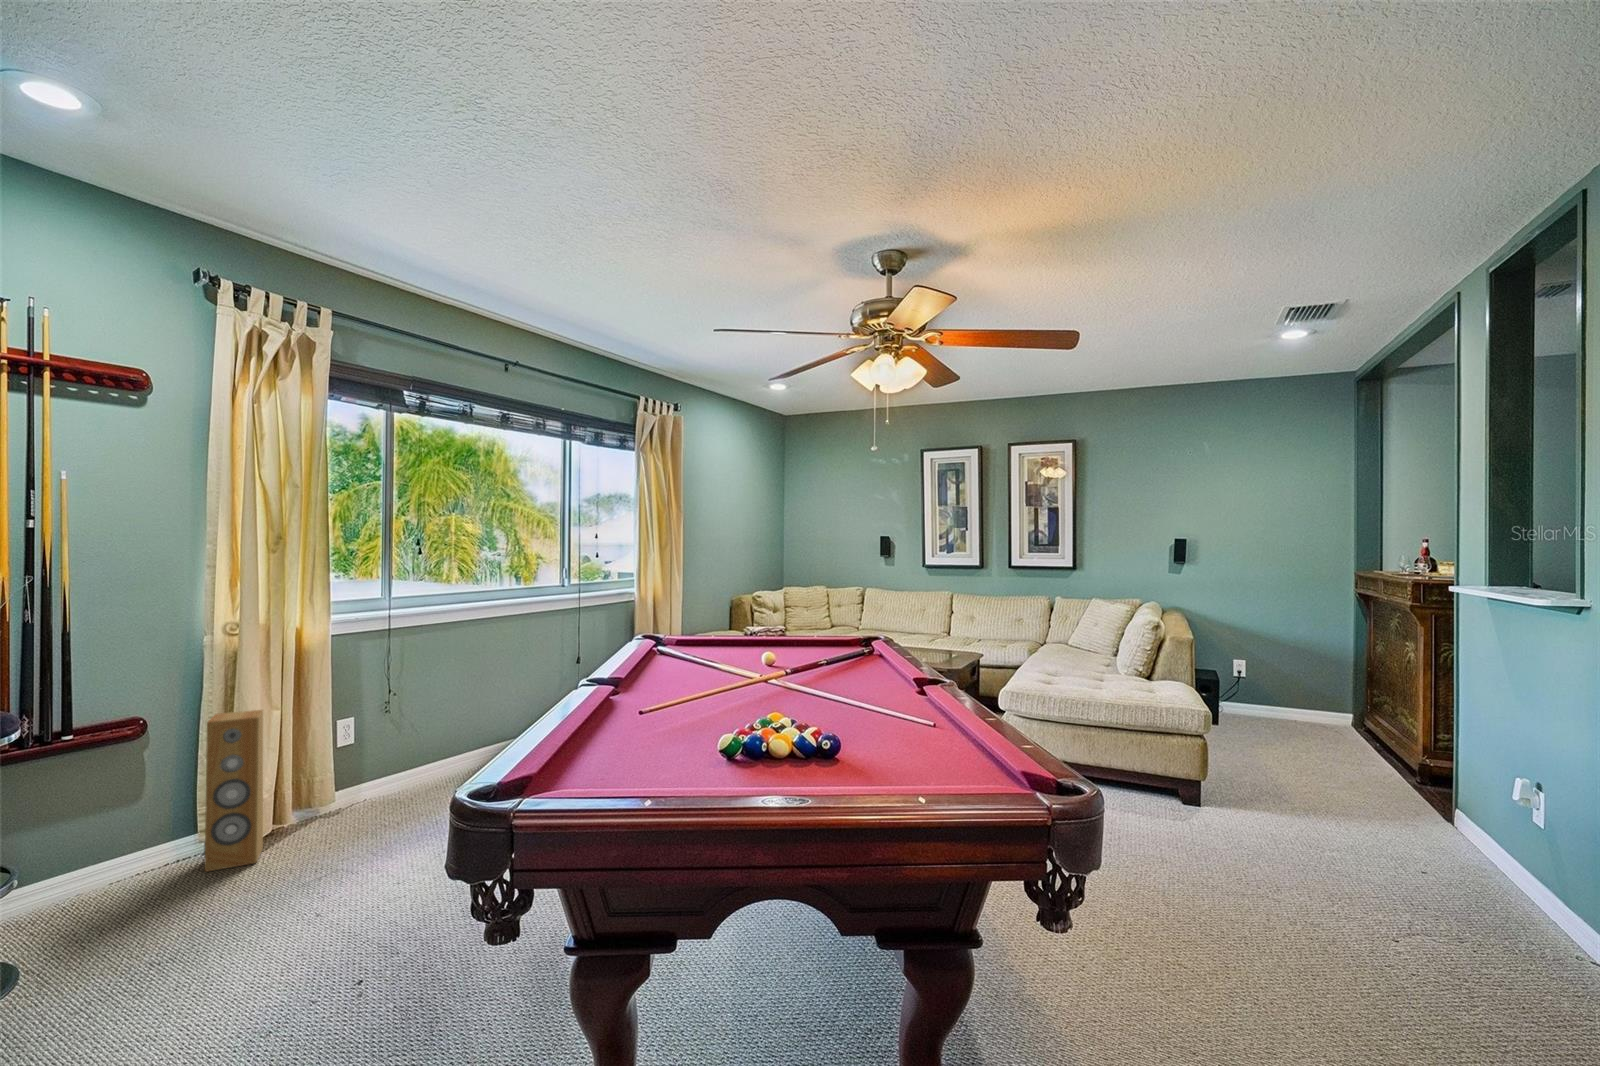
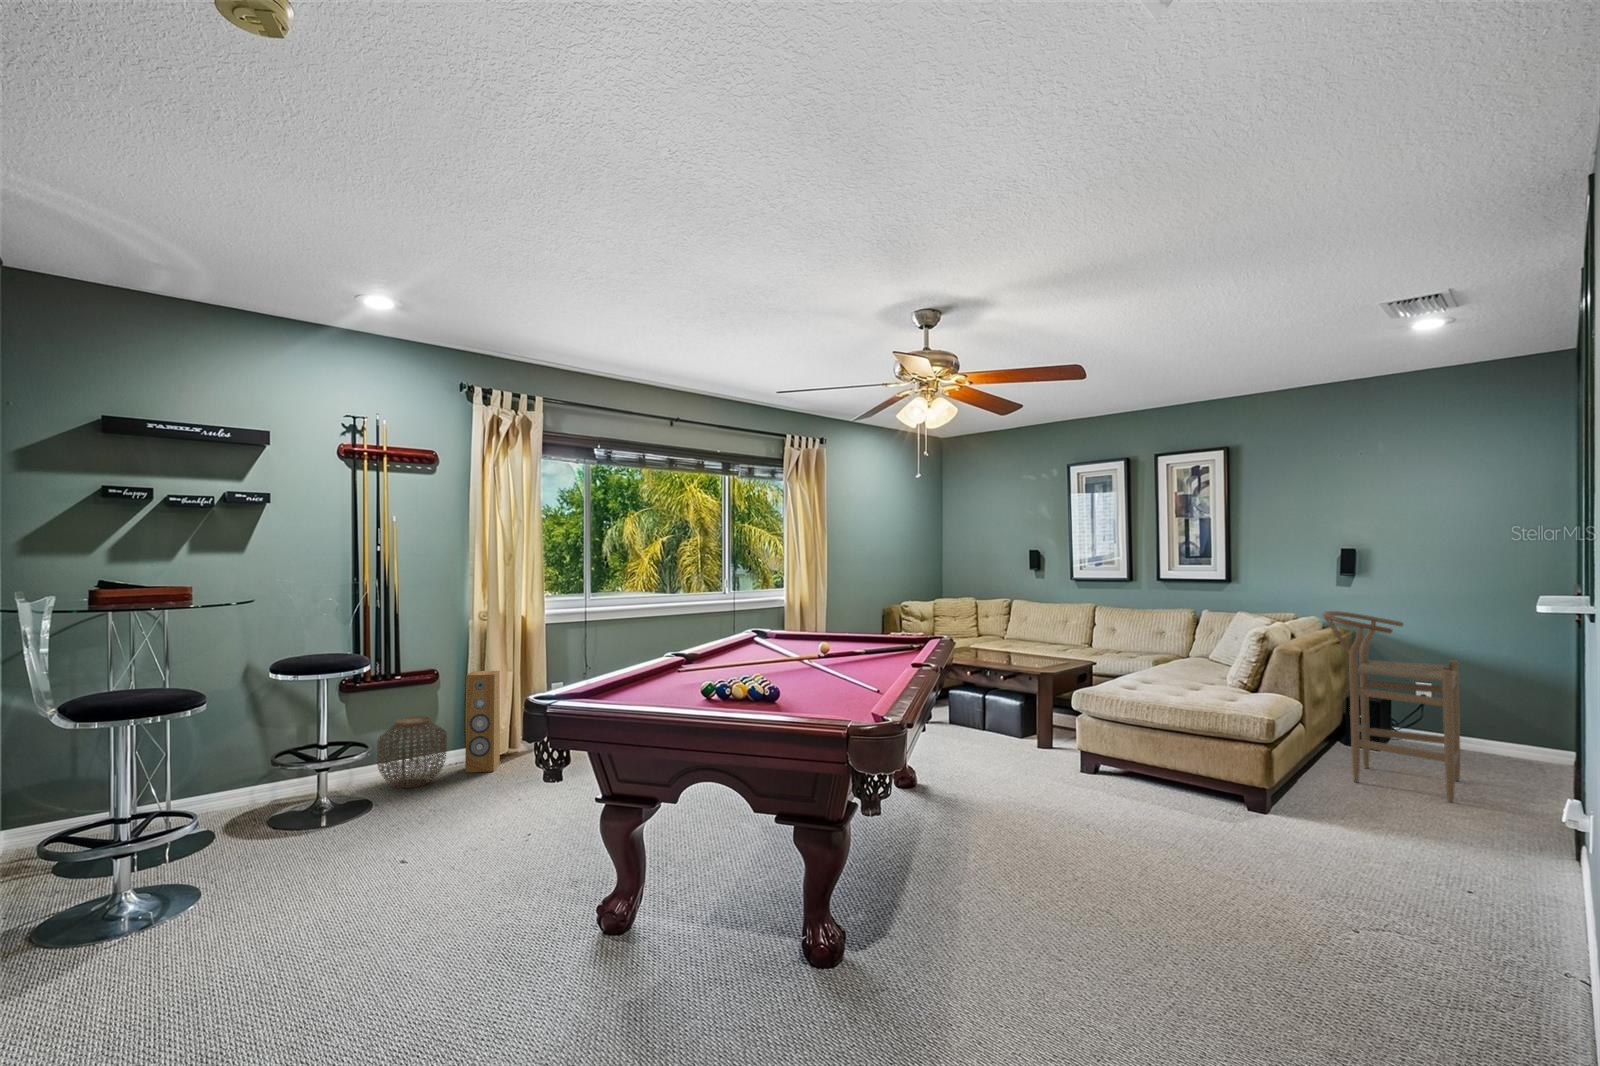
bar stool: none [1199,599,1321,773] -> present [1322,611,1460,802]
woven basket: none [32,795,172,922] -> present [377,716,447,789]

